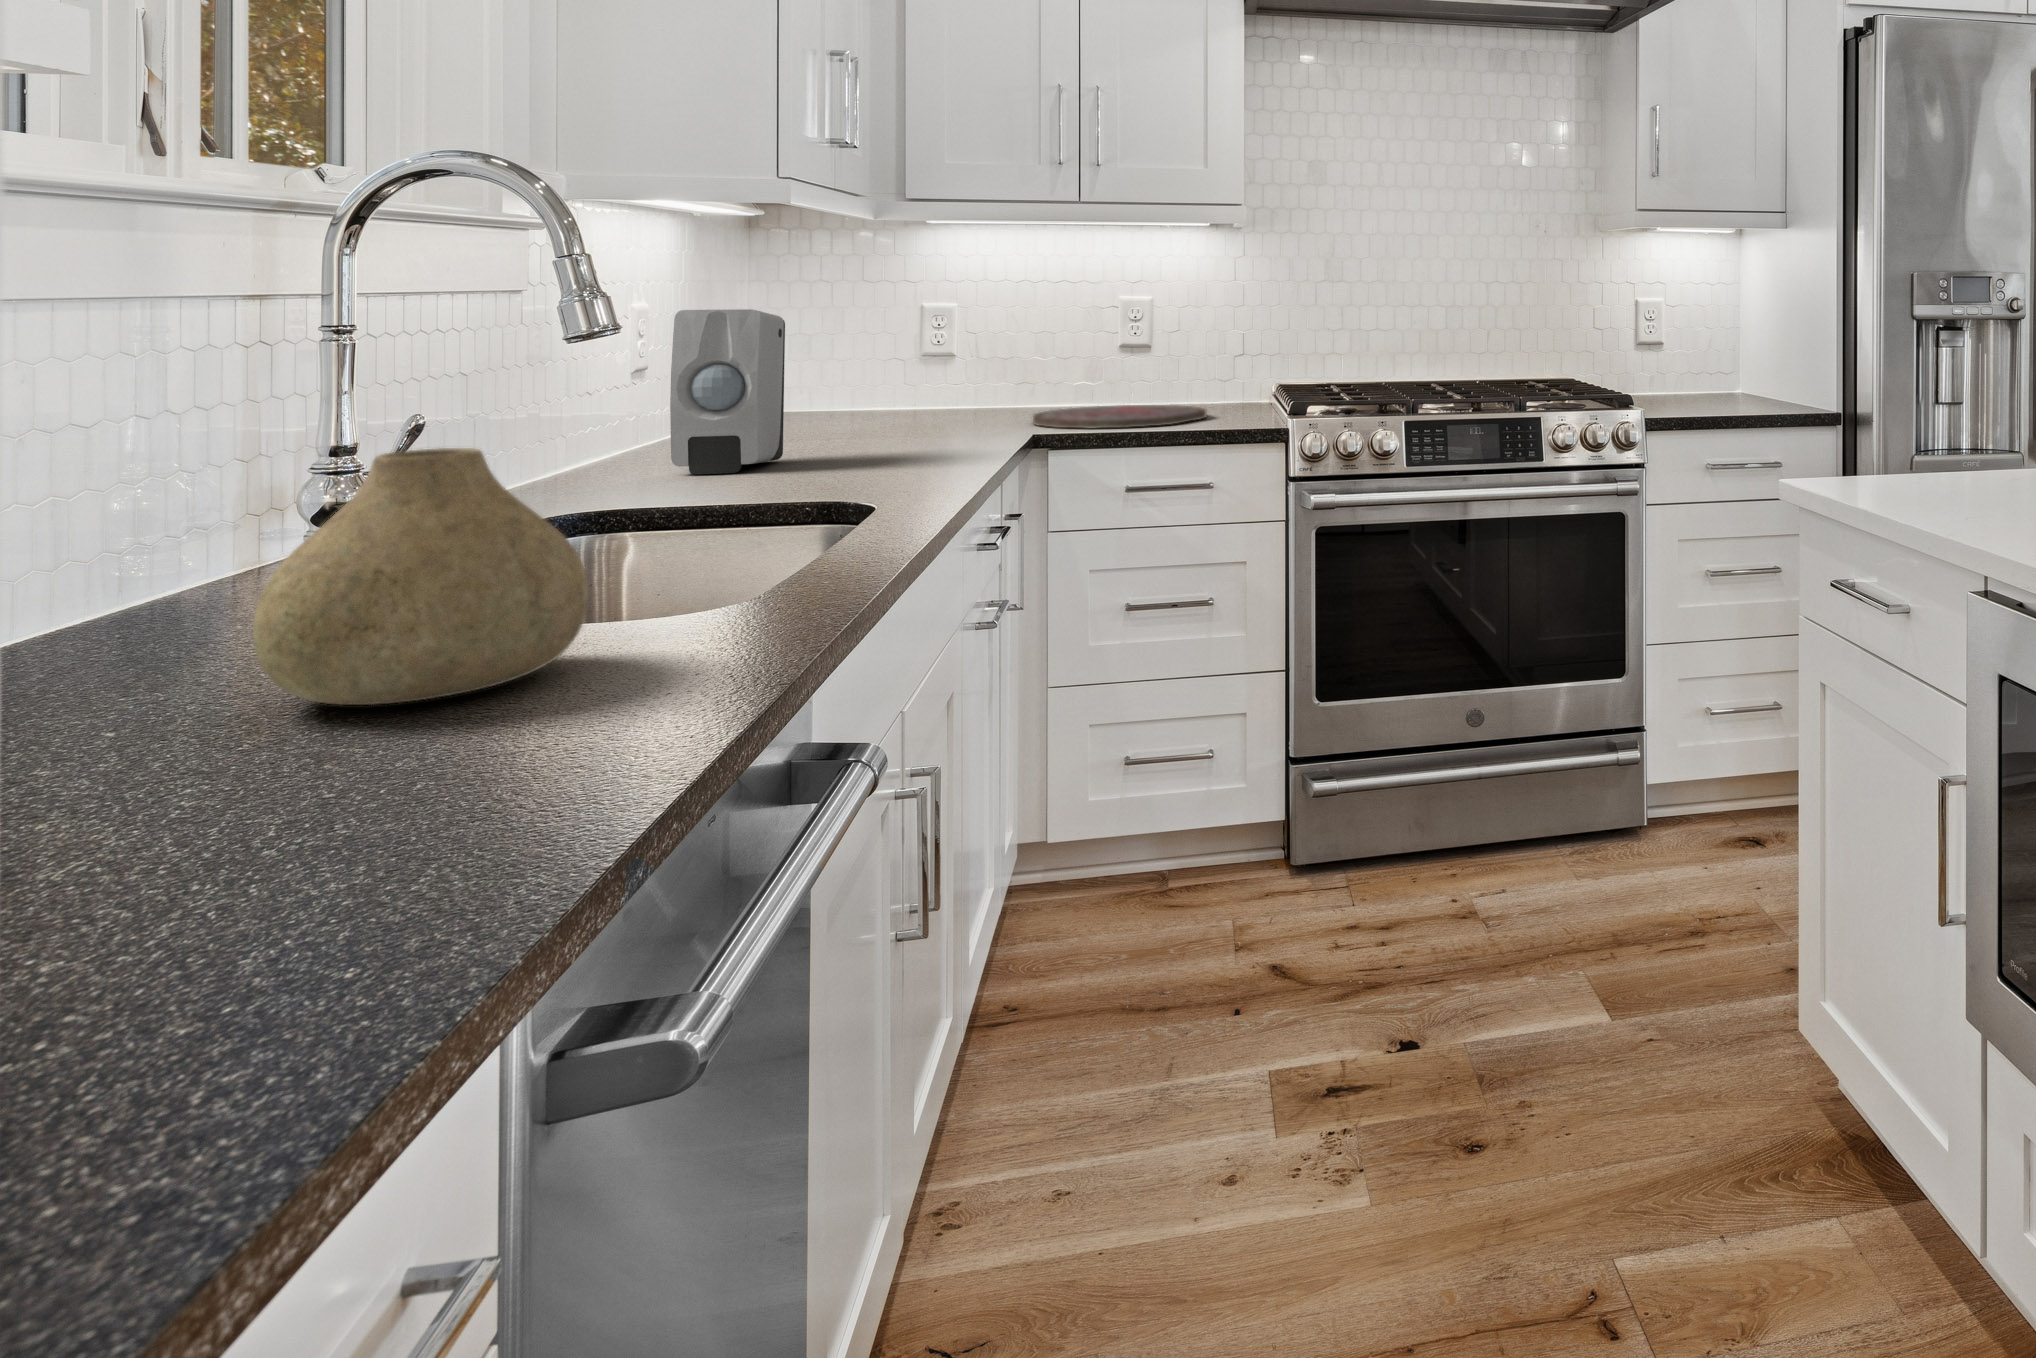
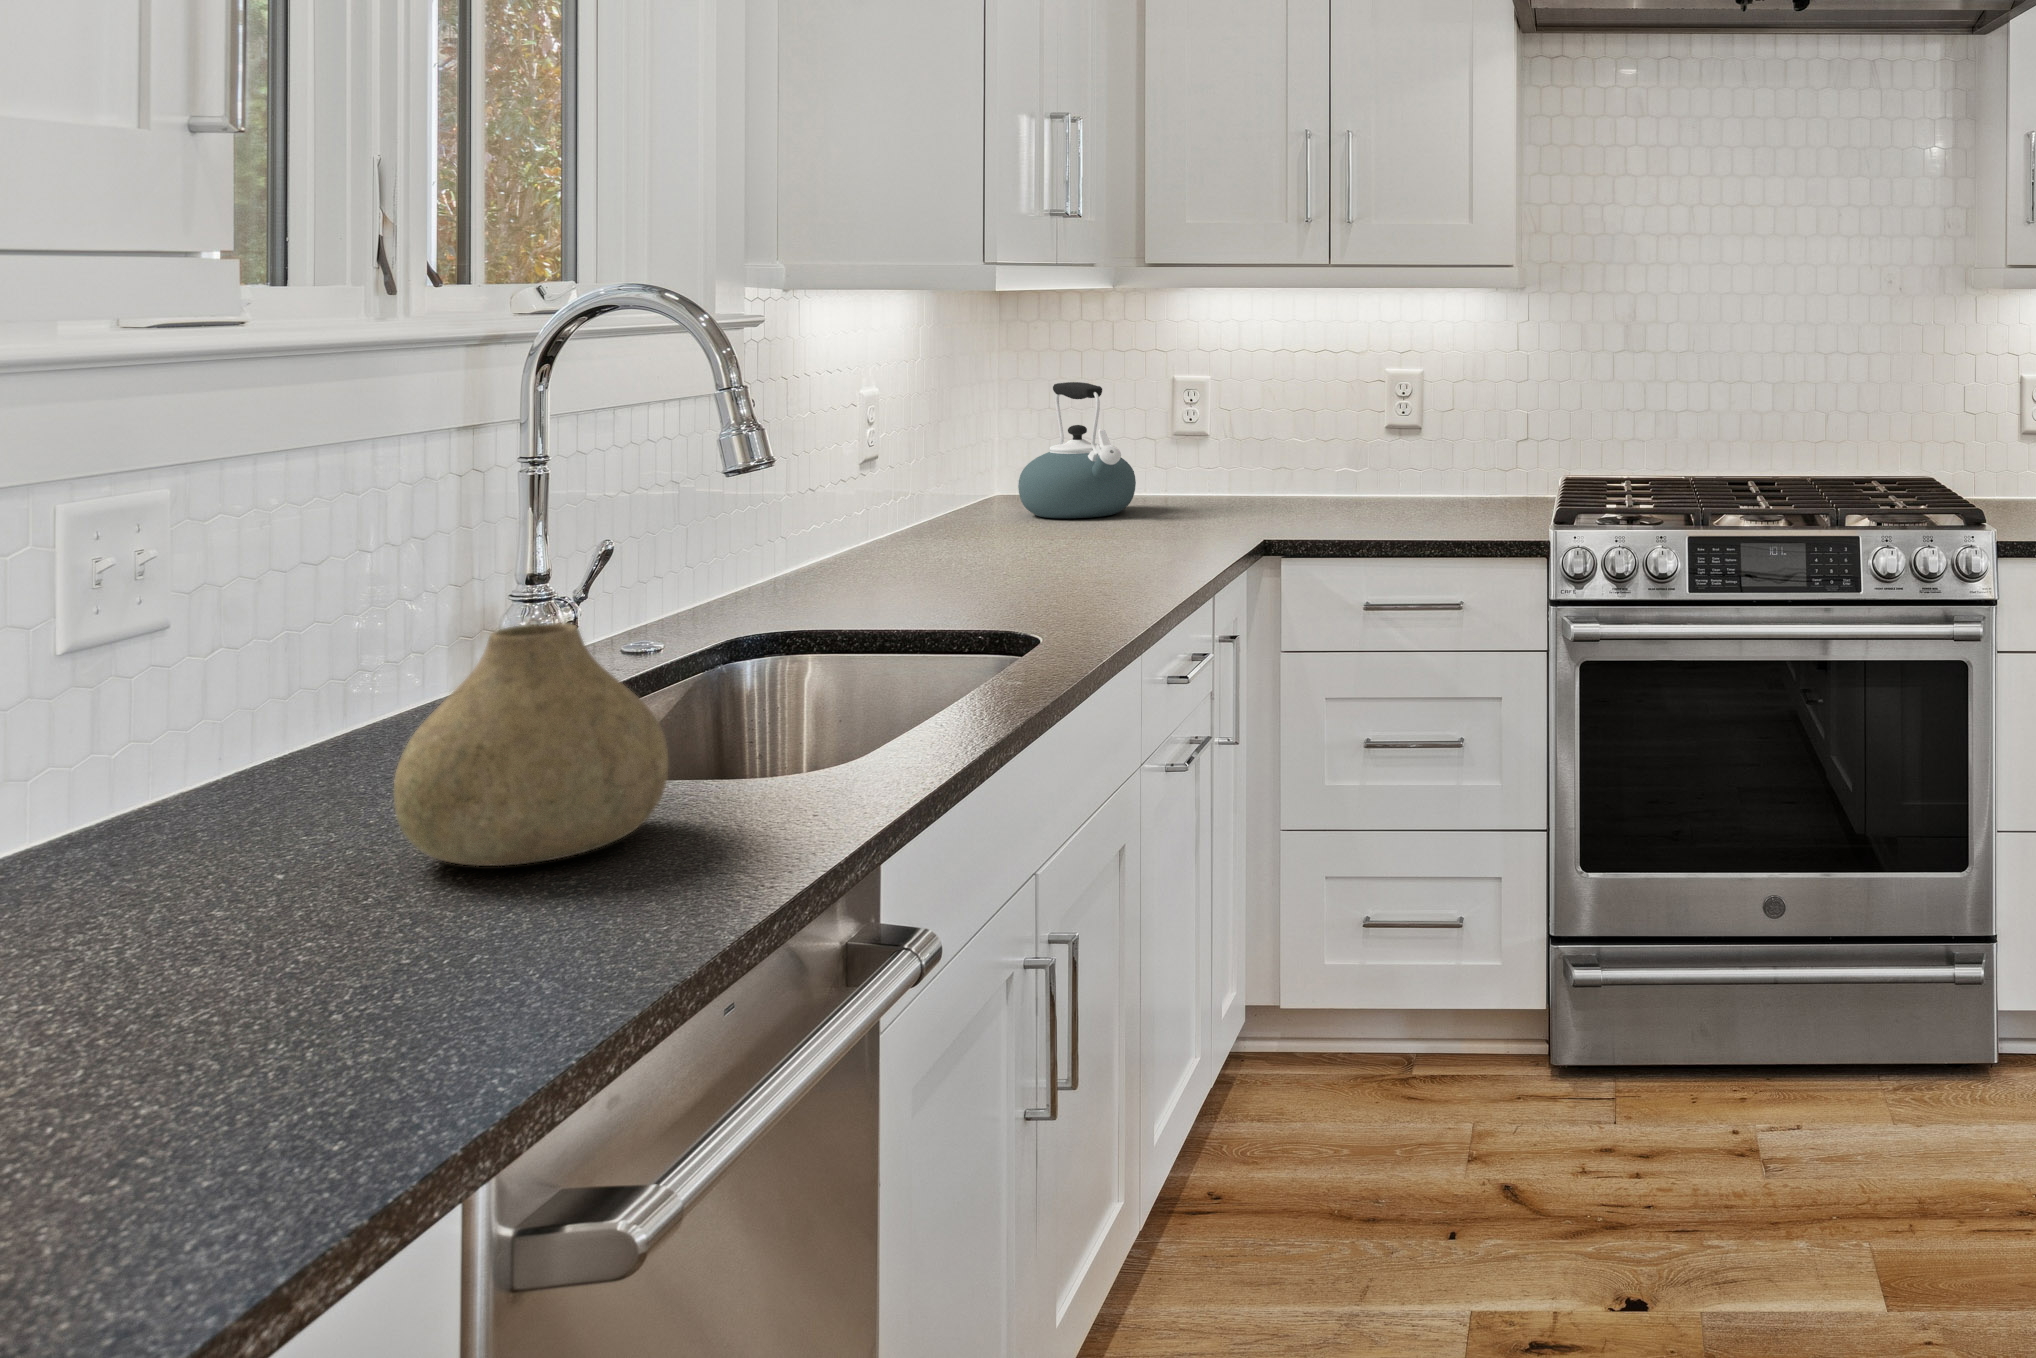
kettle: none [783,308,898,429] -> present [1018,382,1136,518]
soap dispenser: present [670,309,785,474] -> none [875,406,993,582]
cutting board: present [1033,405,1206,428] -> none [1273,496,1467,530]

